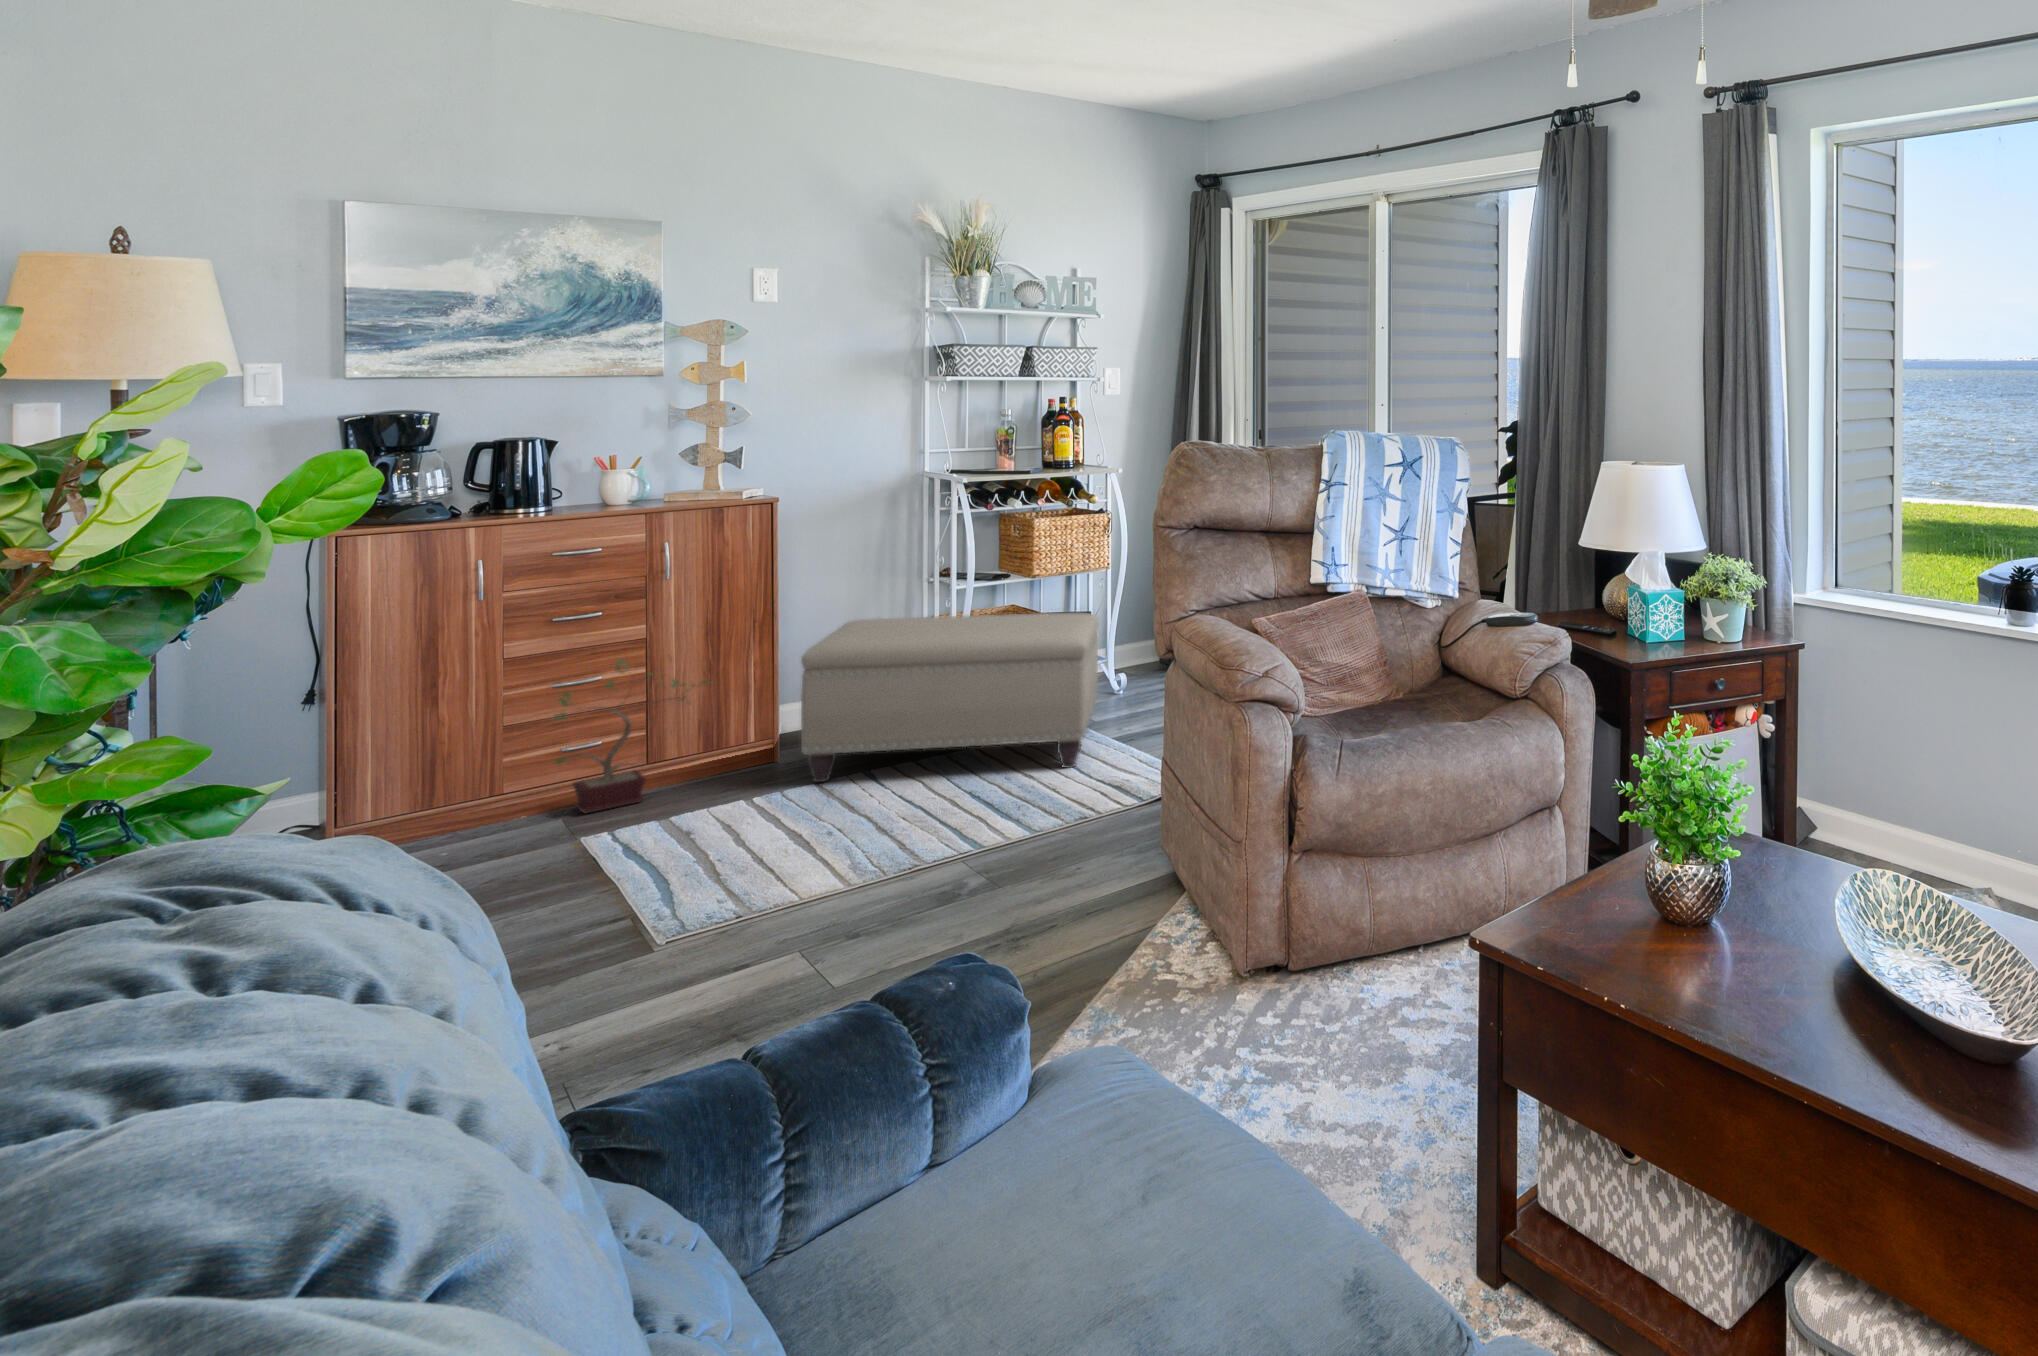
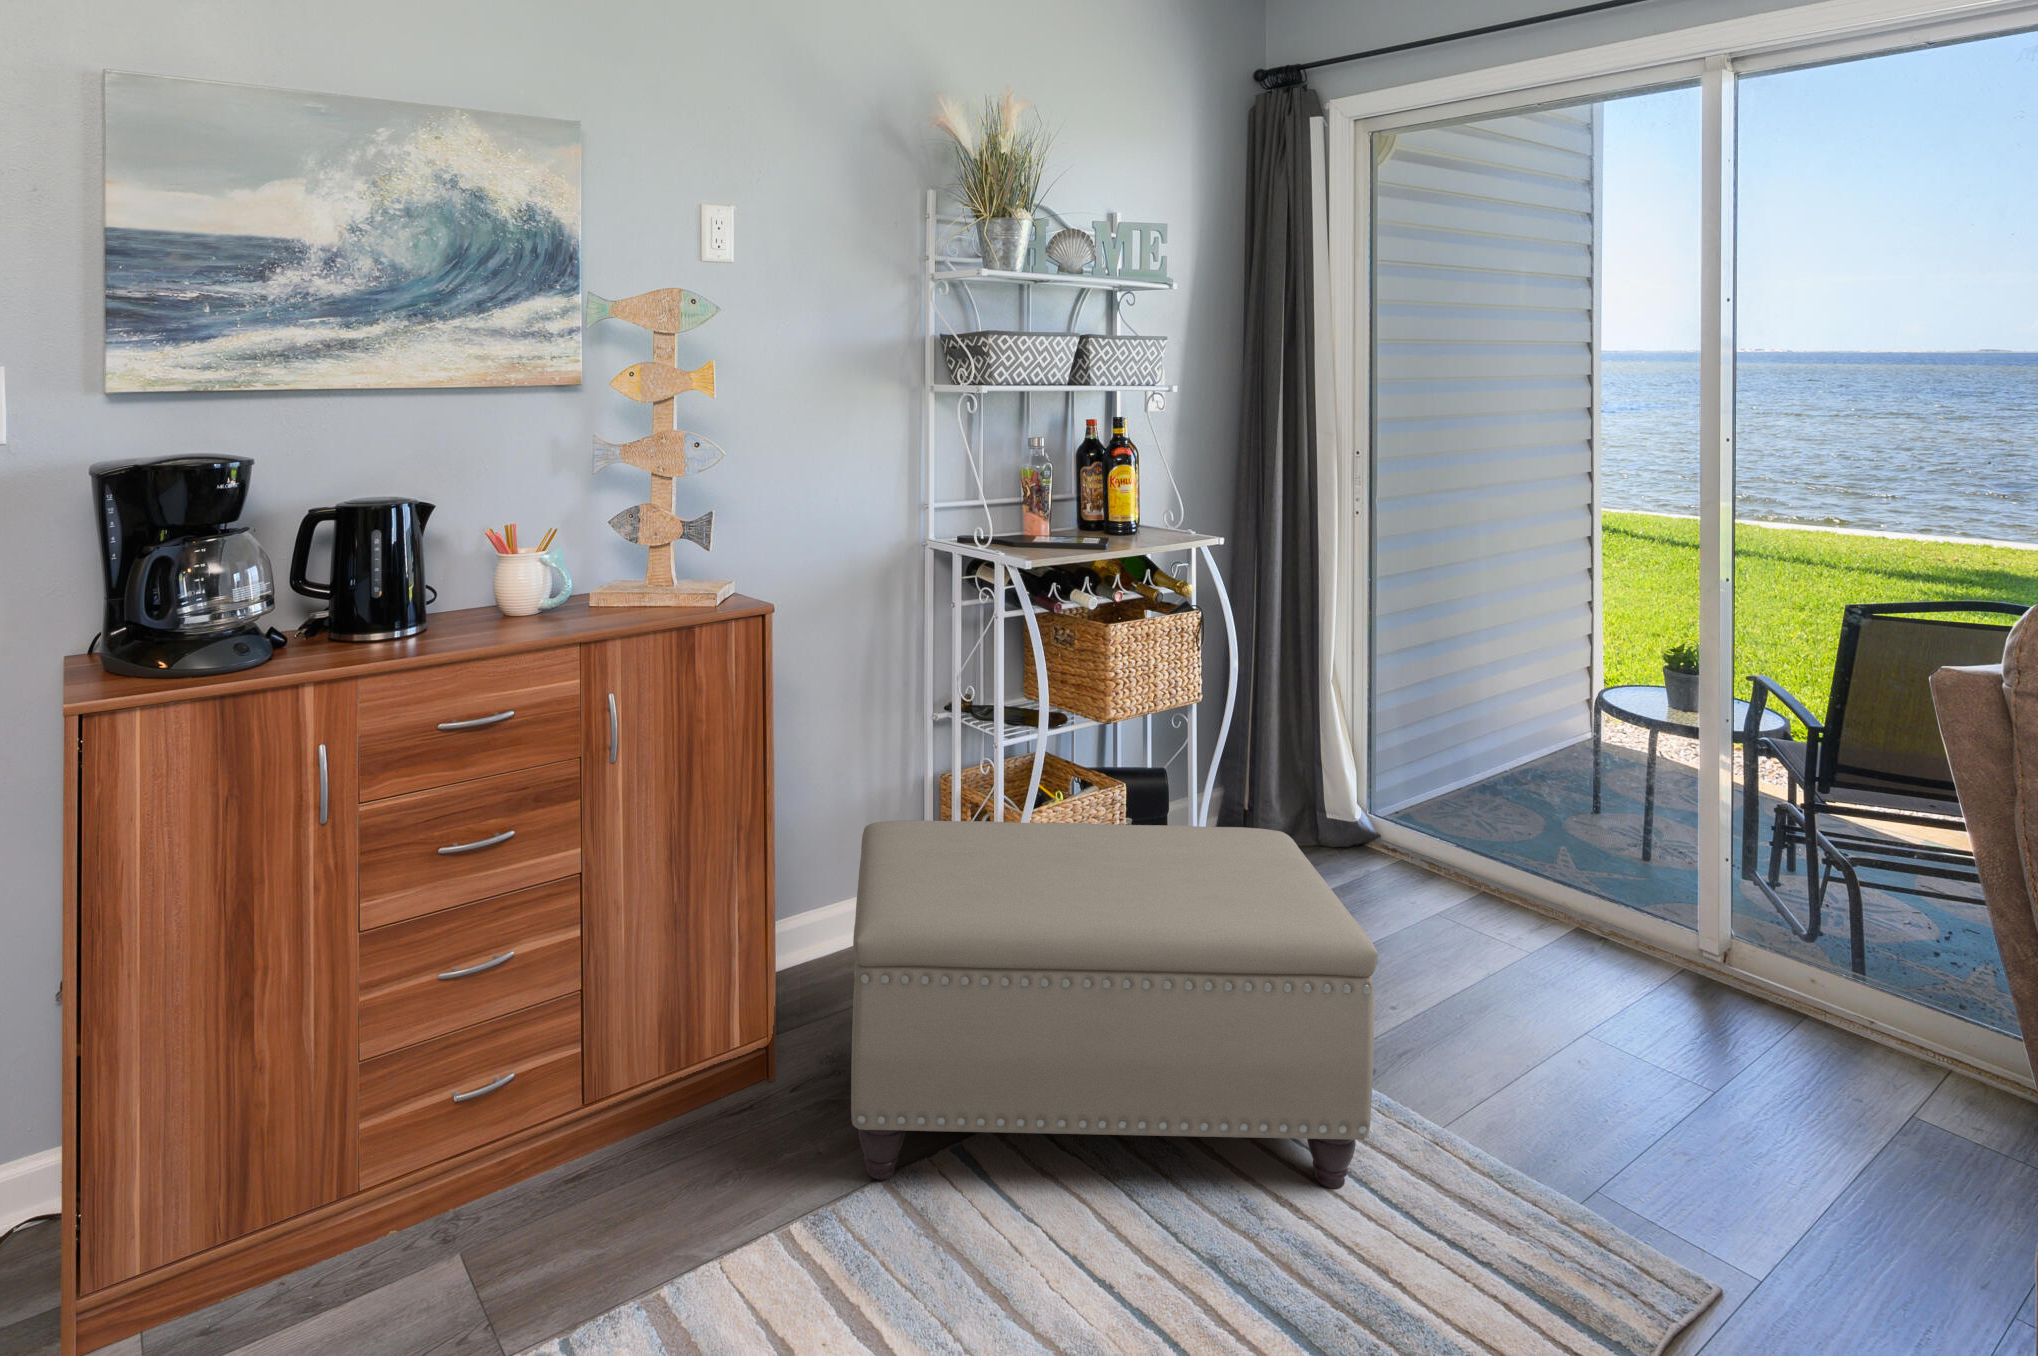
potted plant: present [554,658,708,813] -> none [437,921,696,1239]

